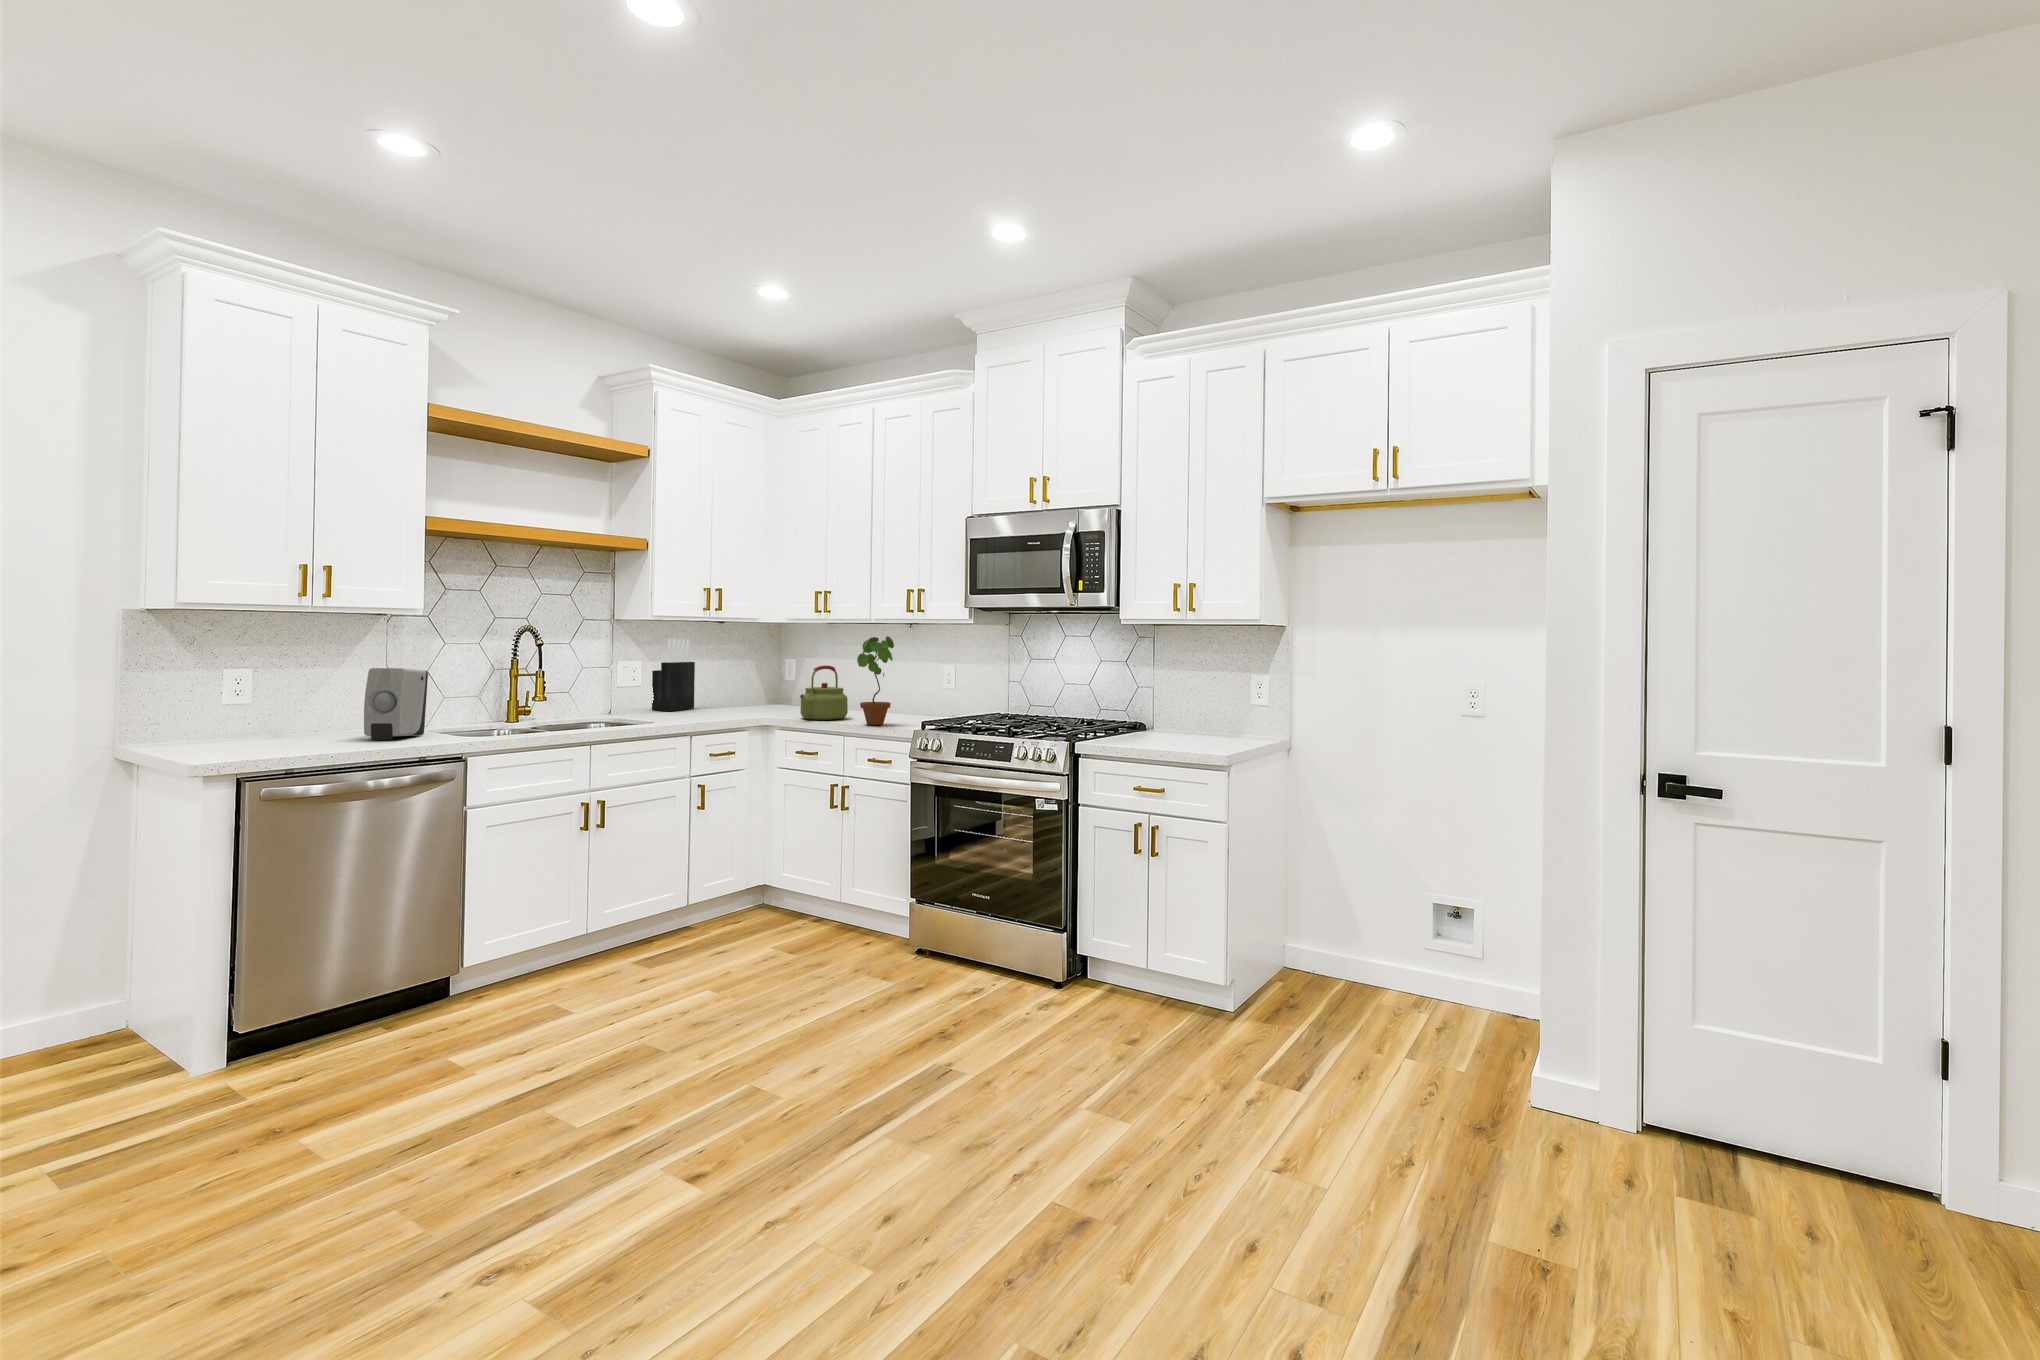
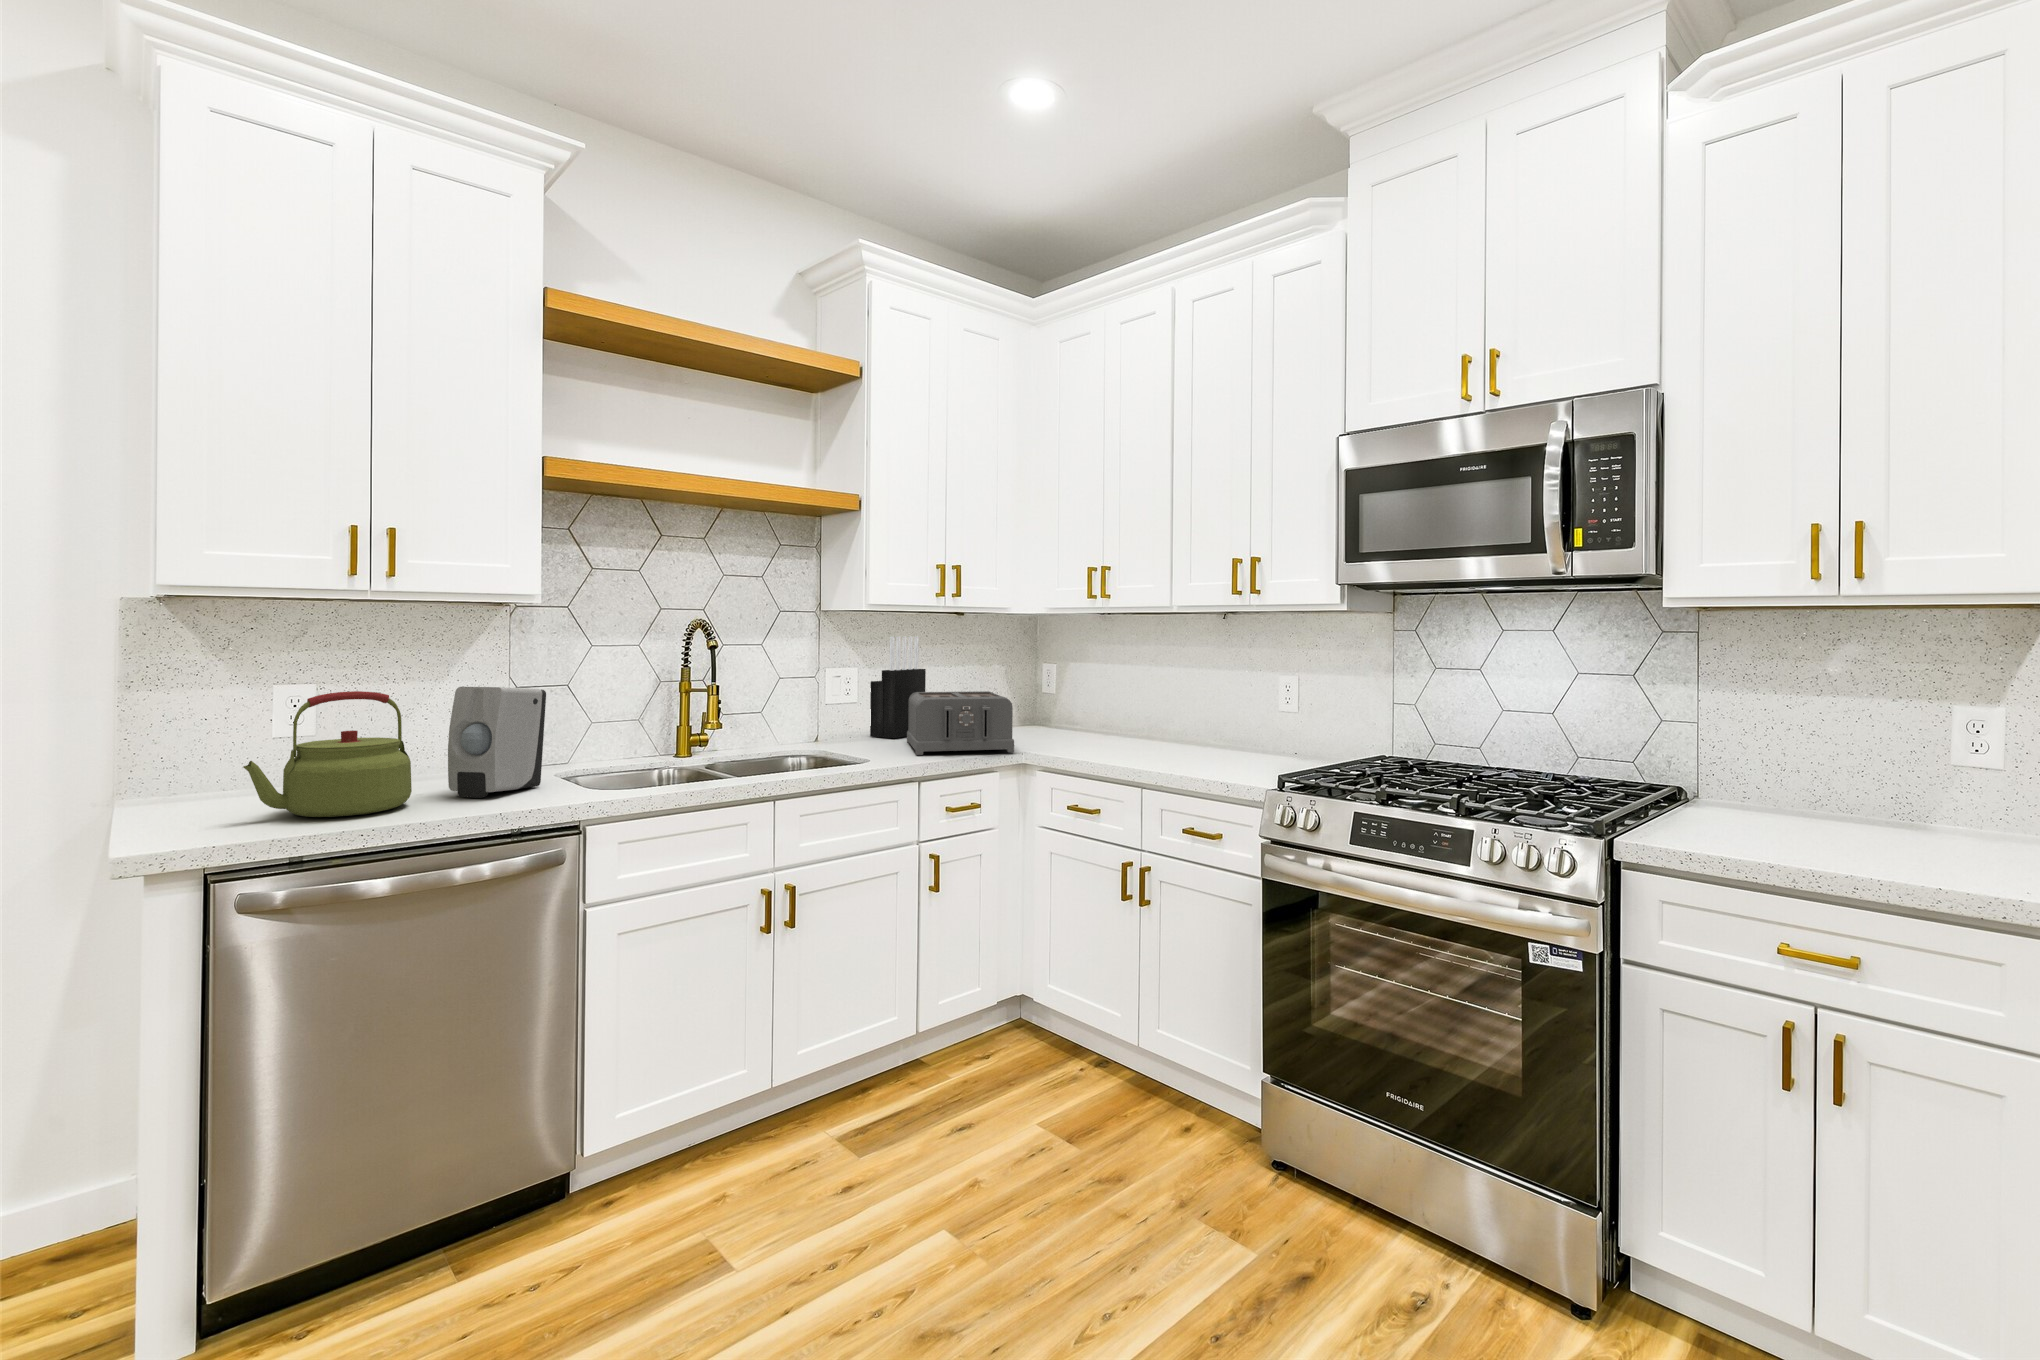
potted plant: present [857,636,894,725] -> none [1161,632,1215,772]
kettle: present [800,665,848,720] -> present [243,691,412,817]
toaster: none [681,677,760,719] -> present [907,691,1014,755]

